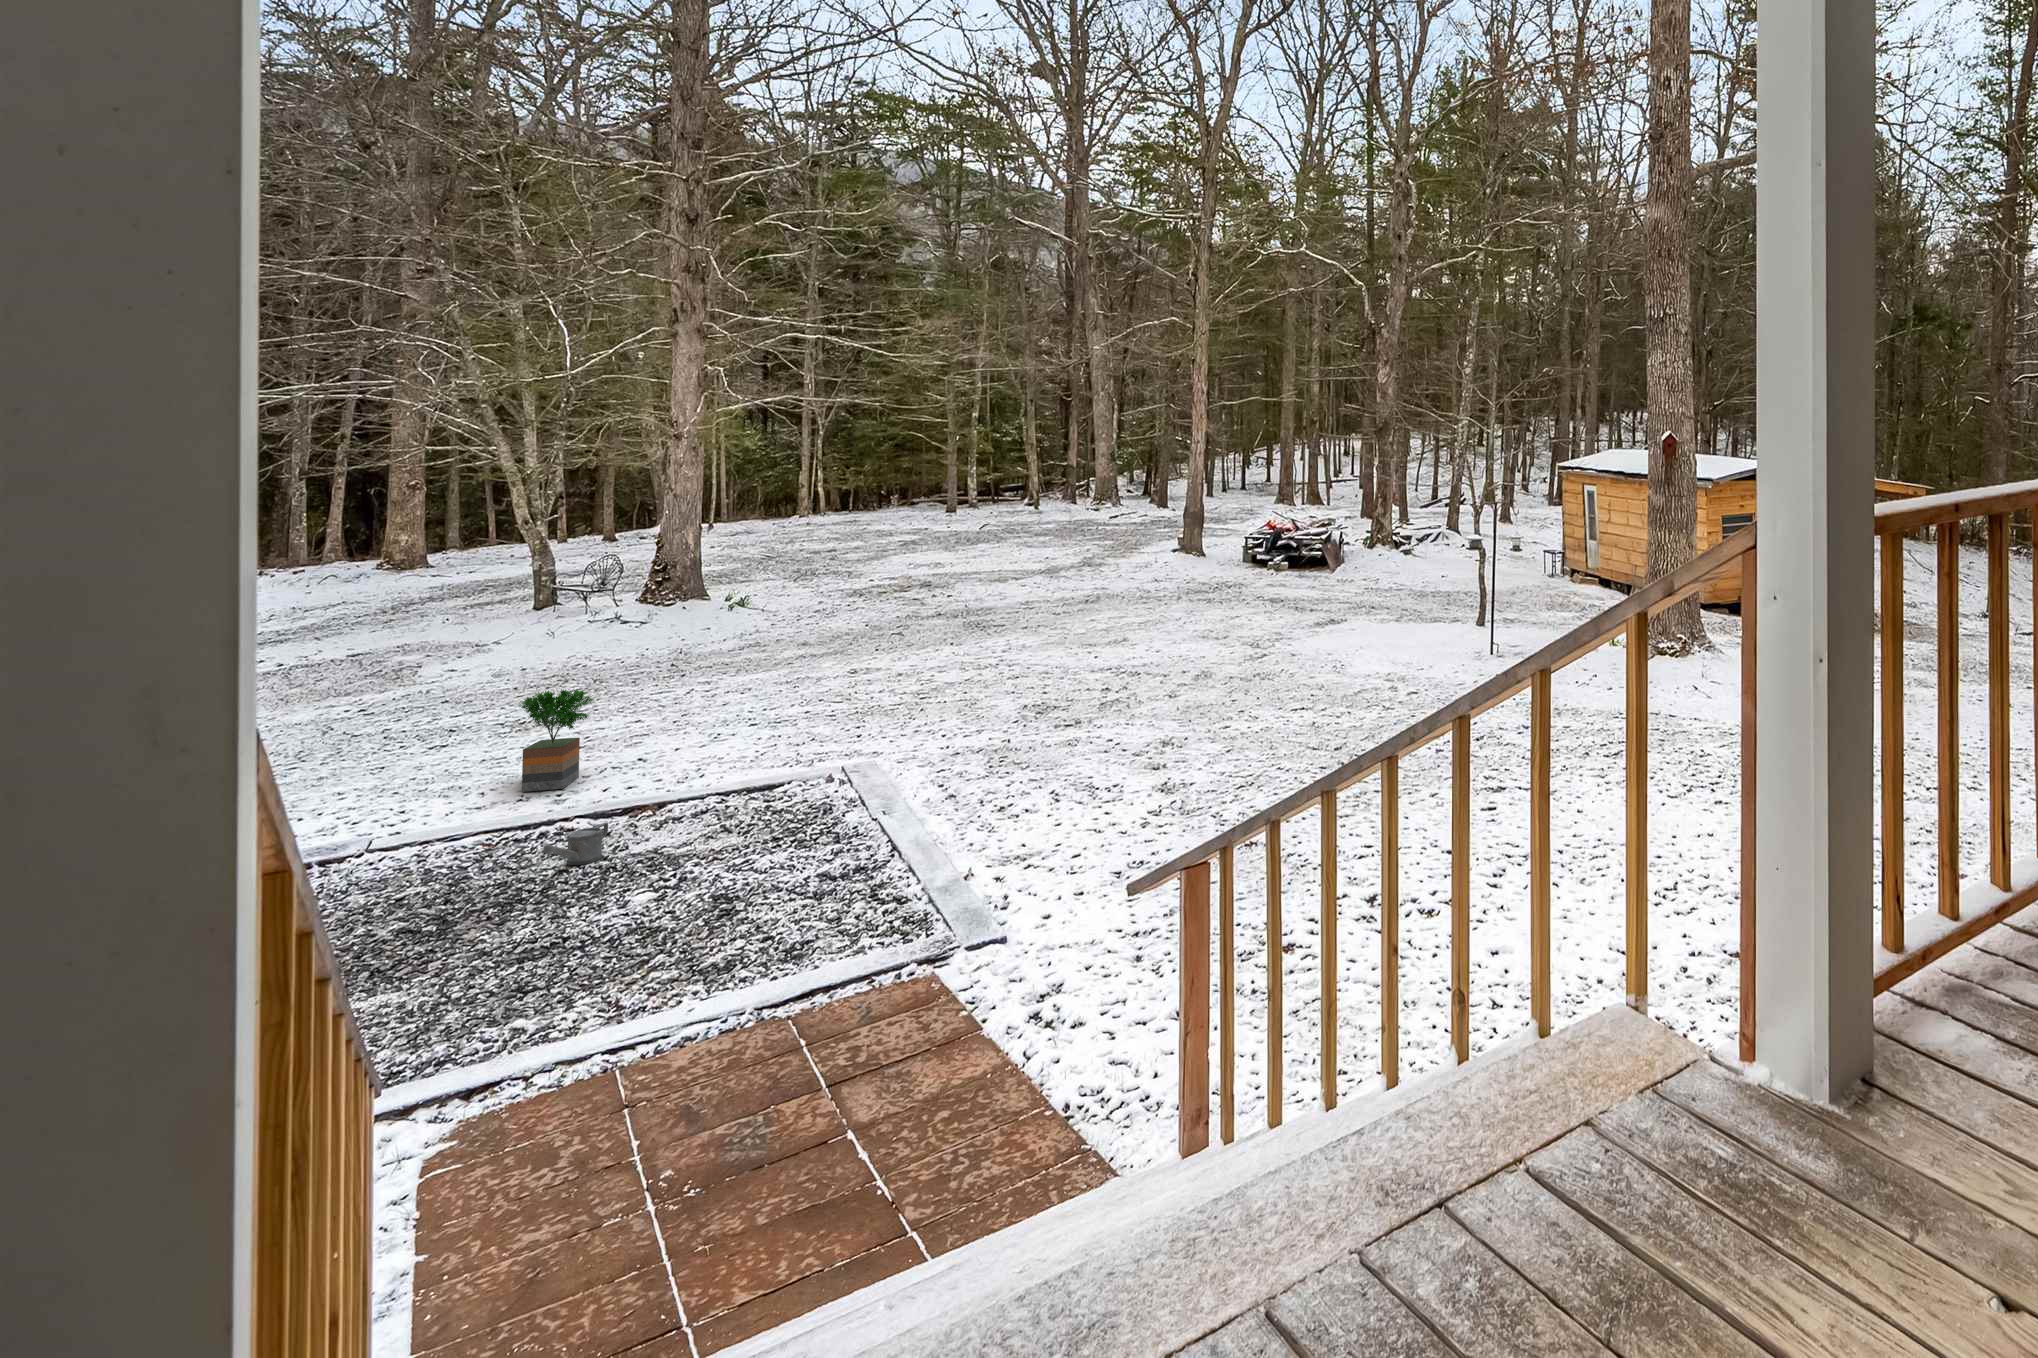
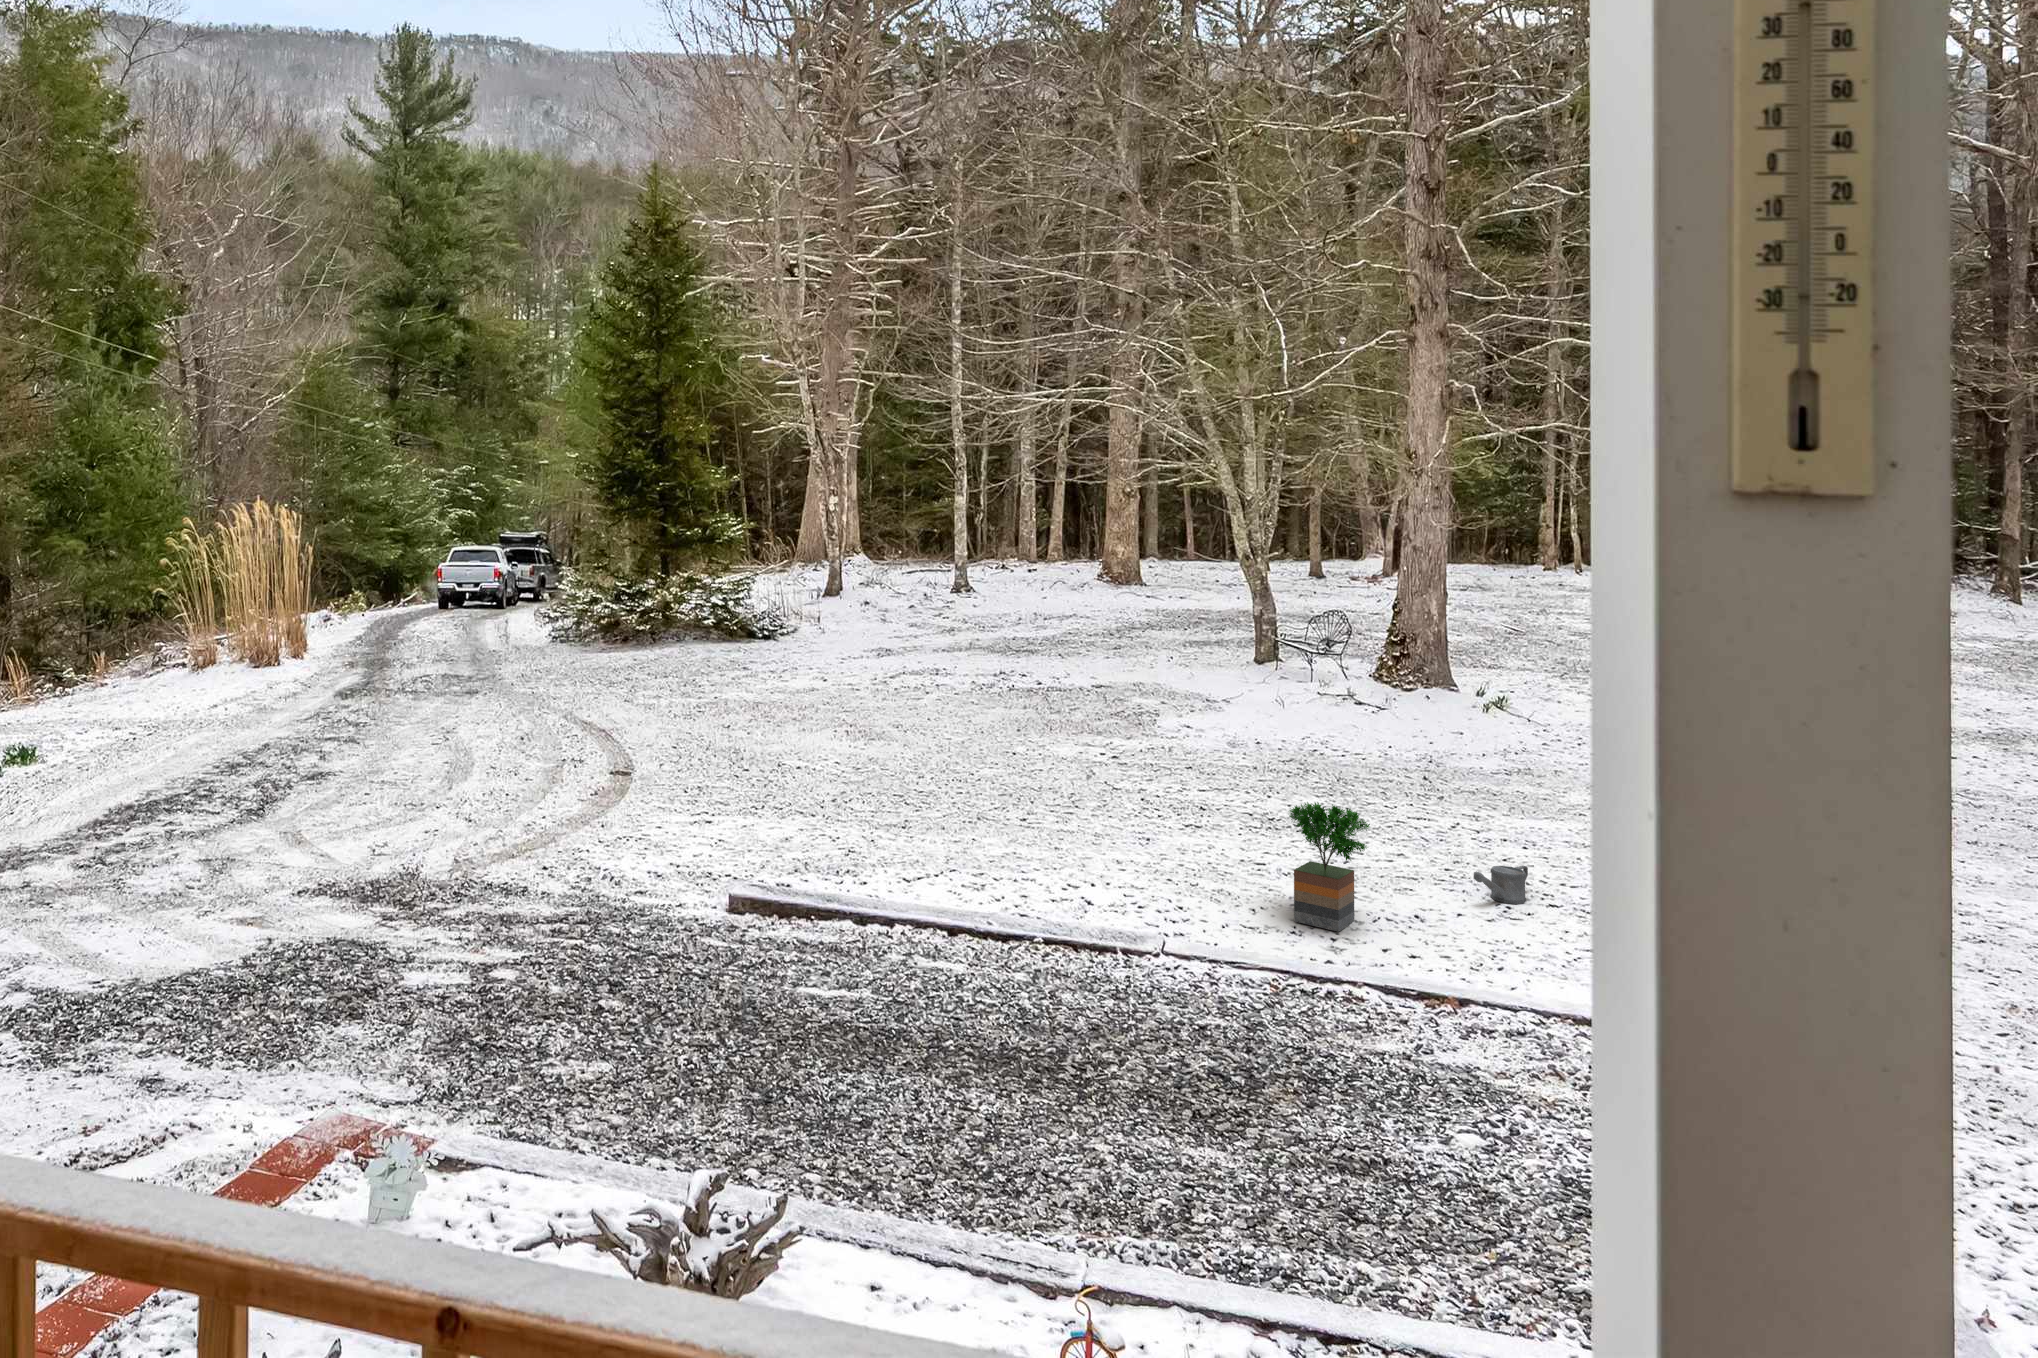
watering can: present [544,823,608,865] -> present [1474,866,1528,904]

